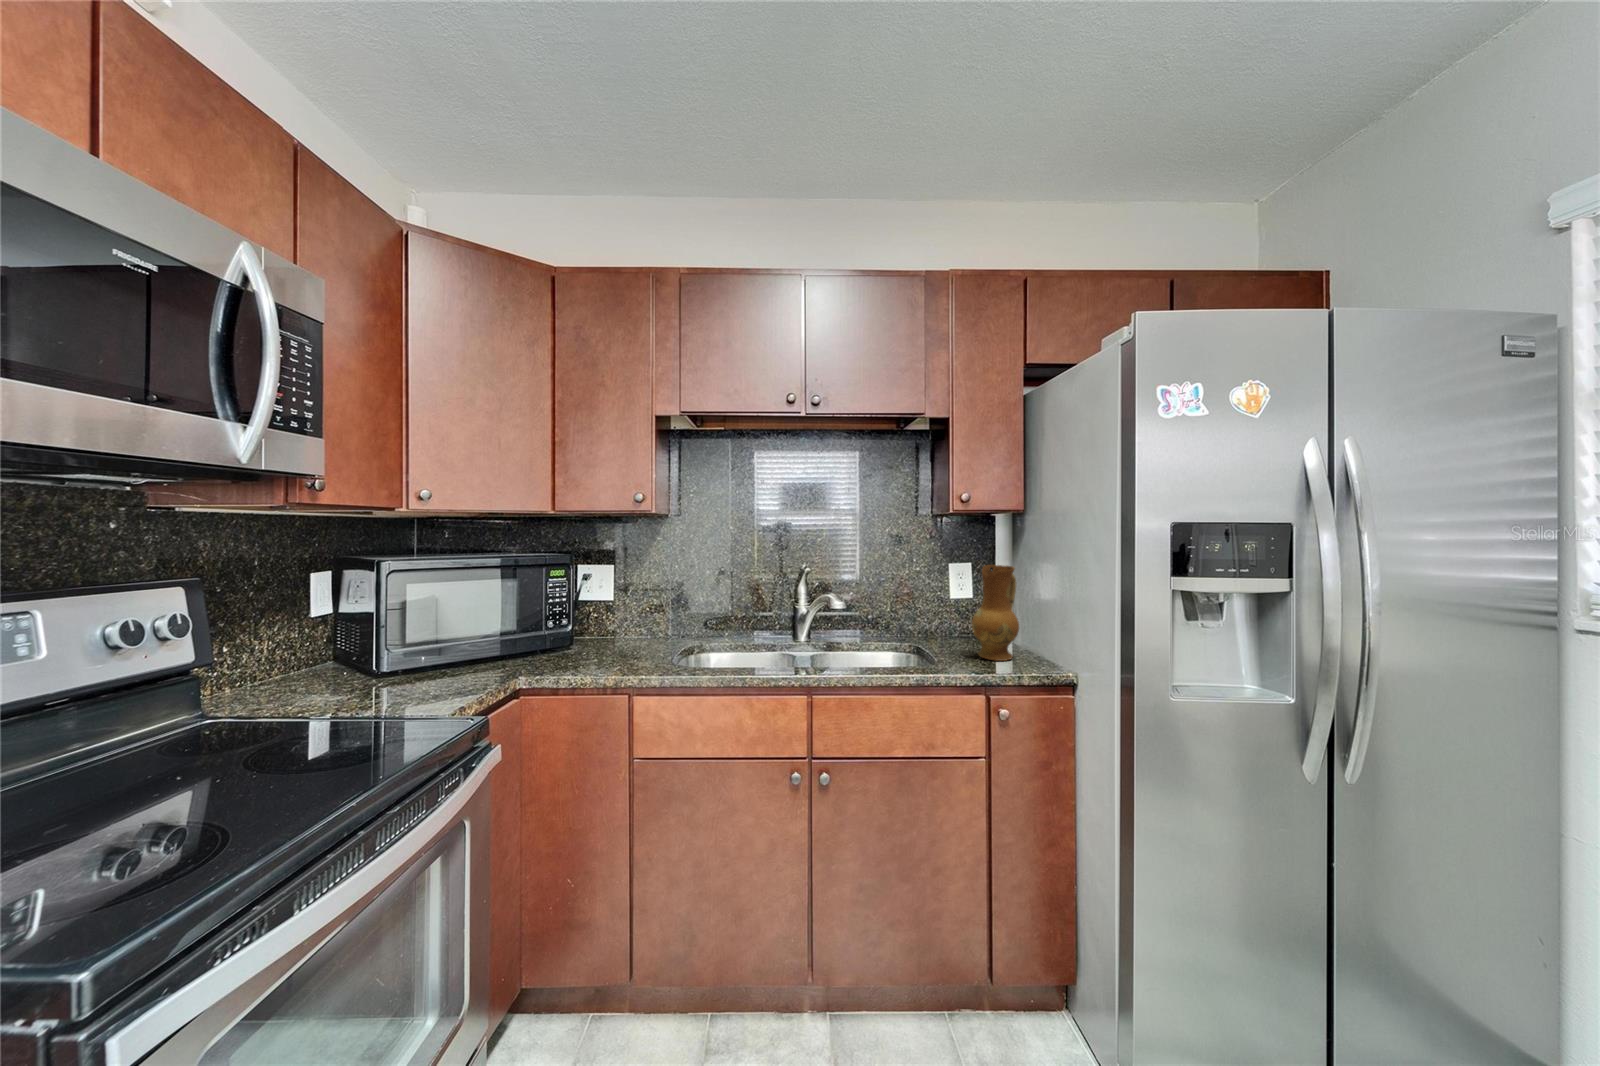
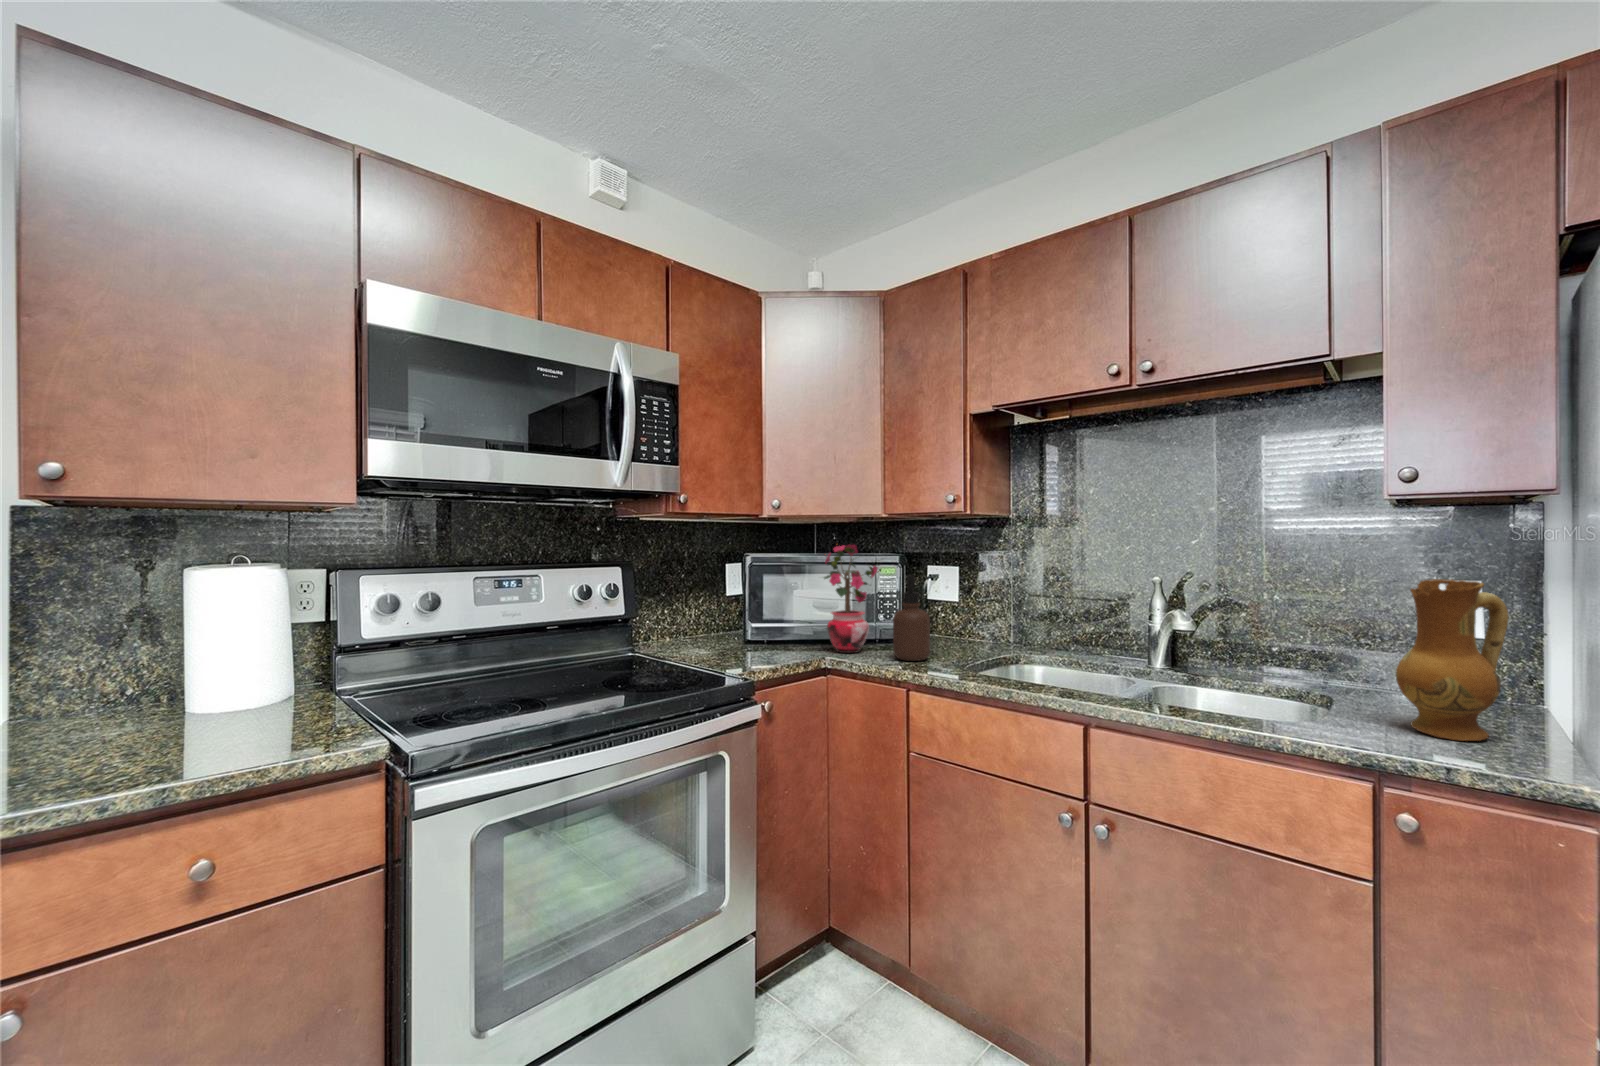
potted plant: none [484,544,559,669] -> present [824,545,879,653]
soap dispenser: none [588,577,628,666] -> present [893,575,930,661]

